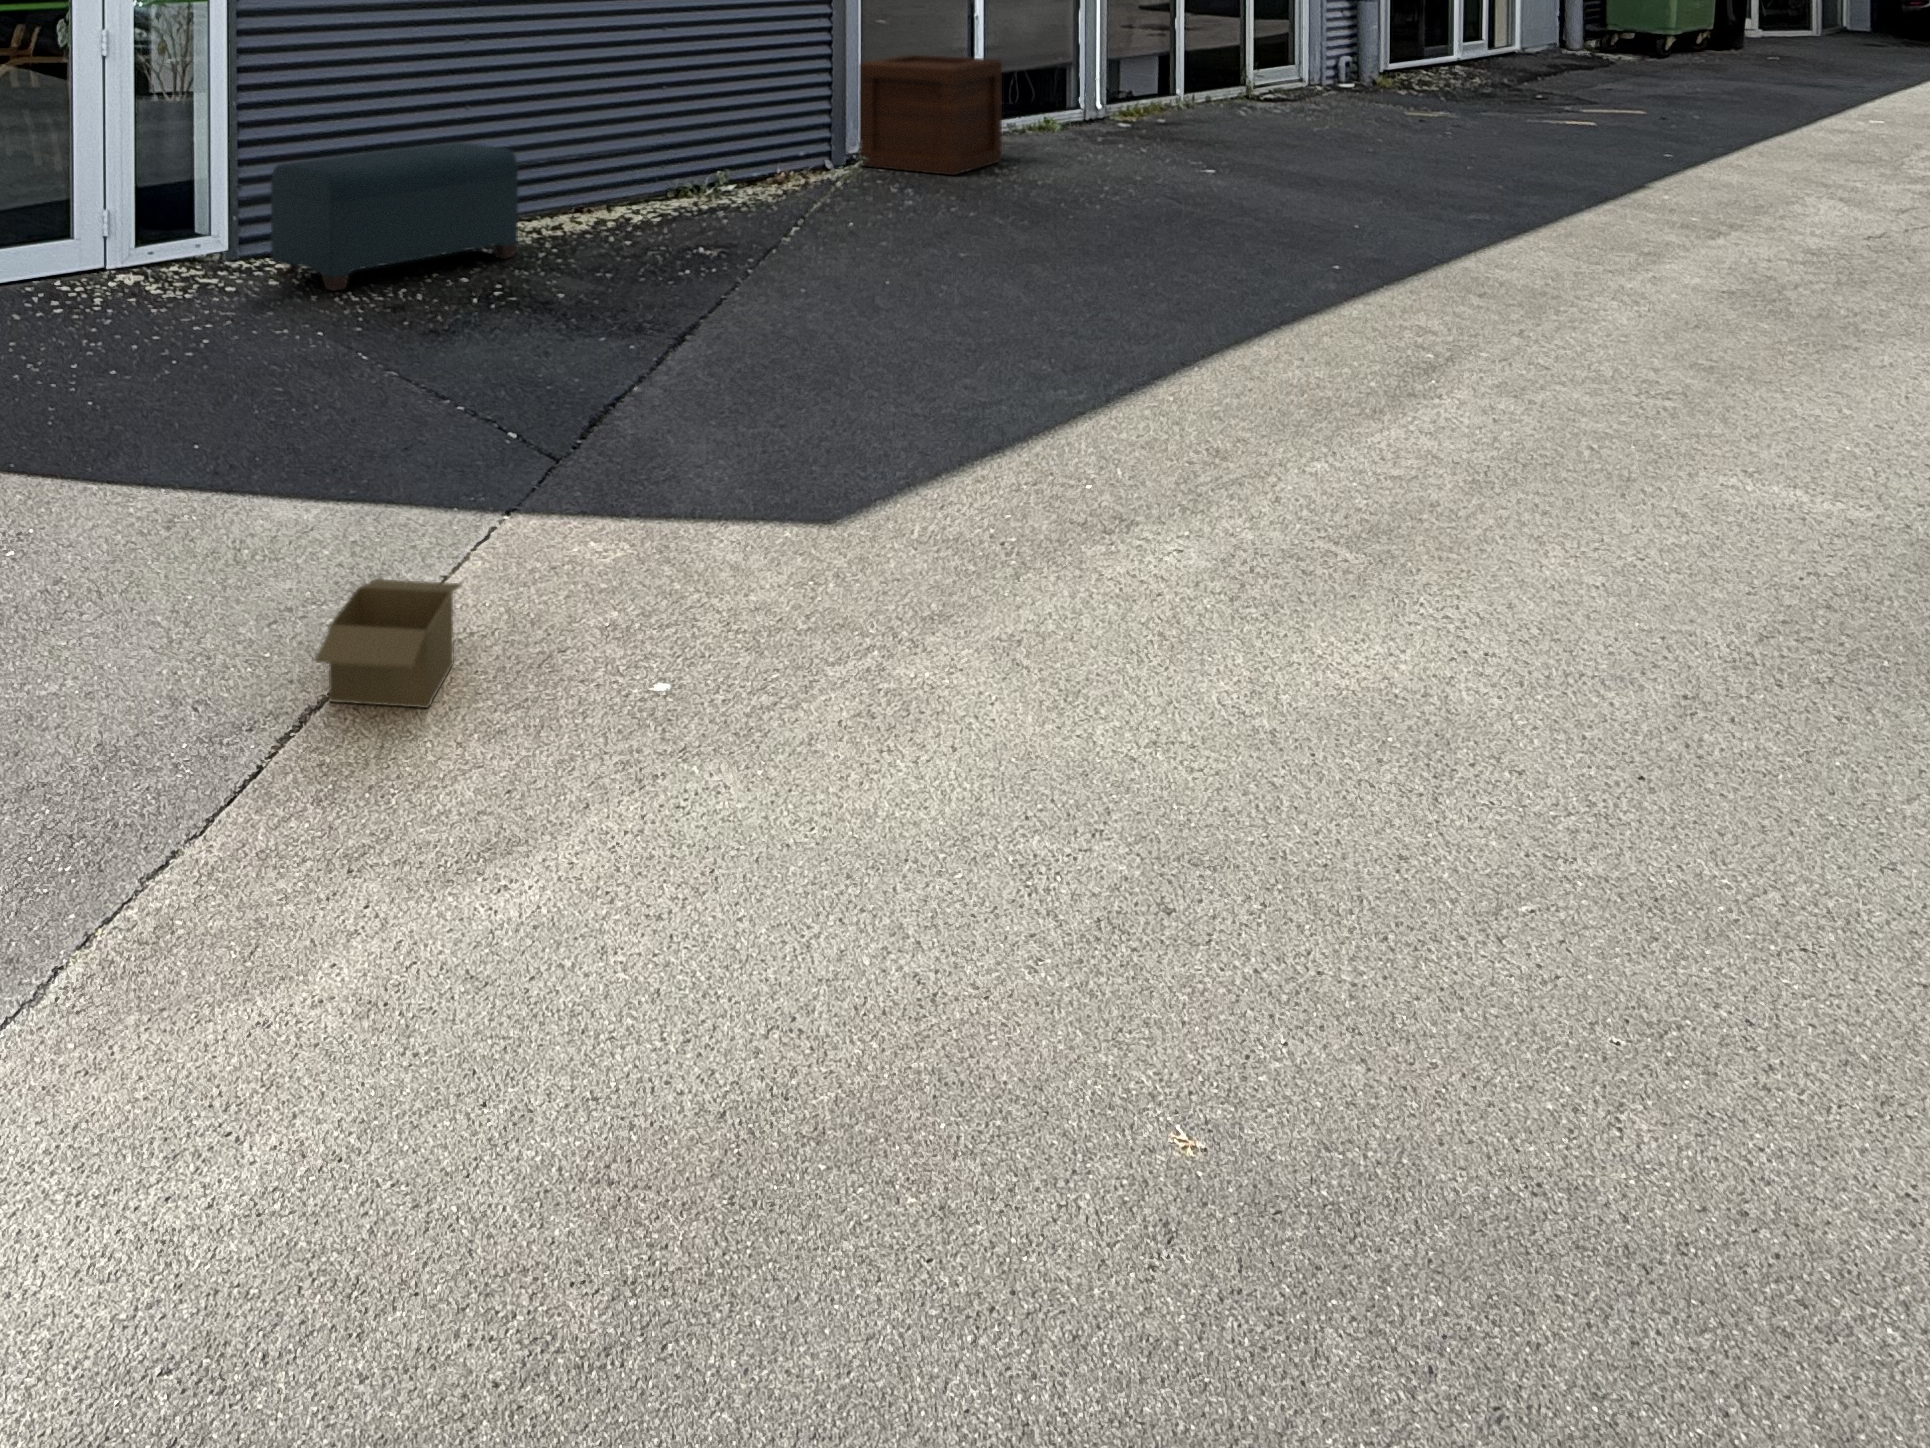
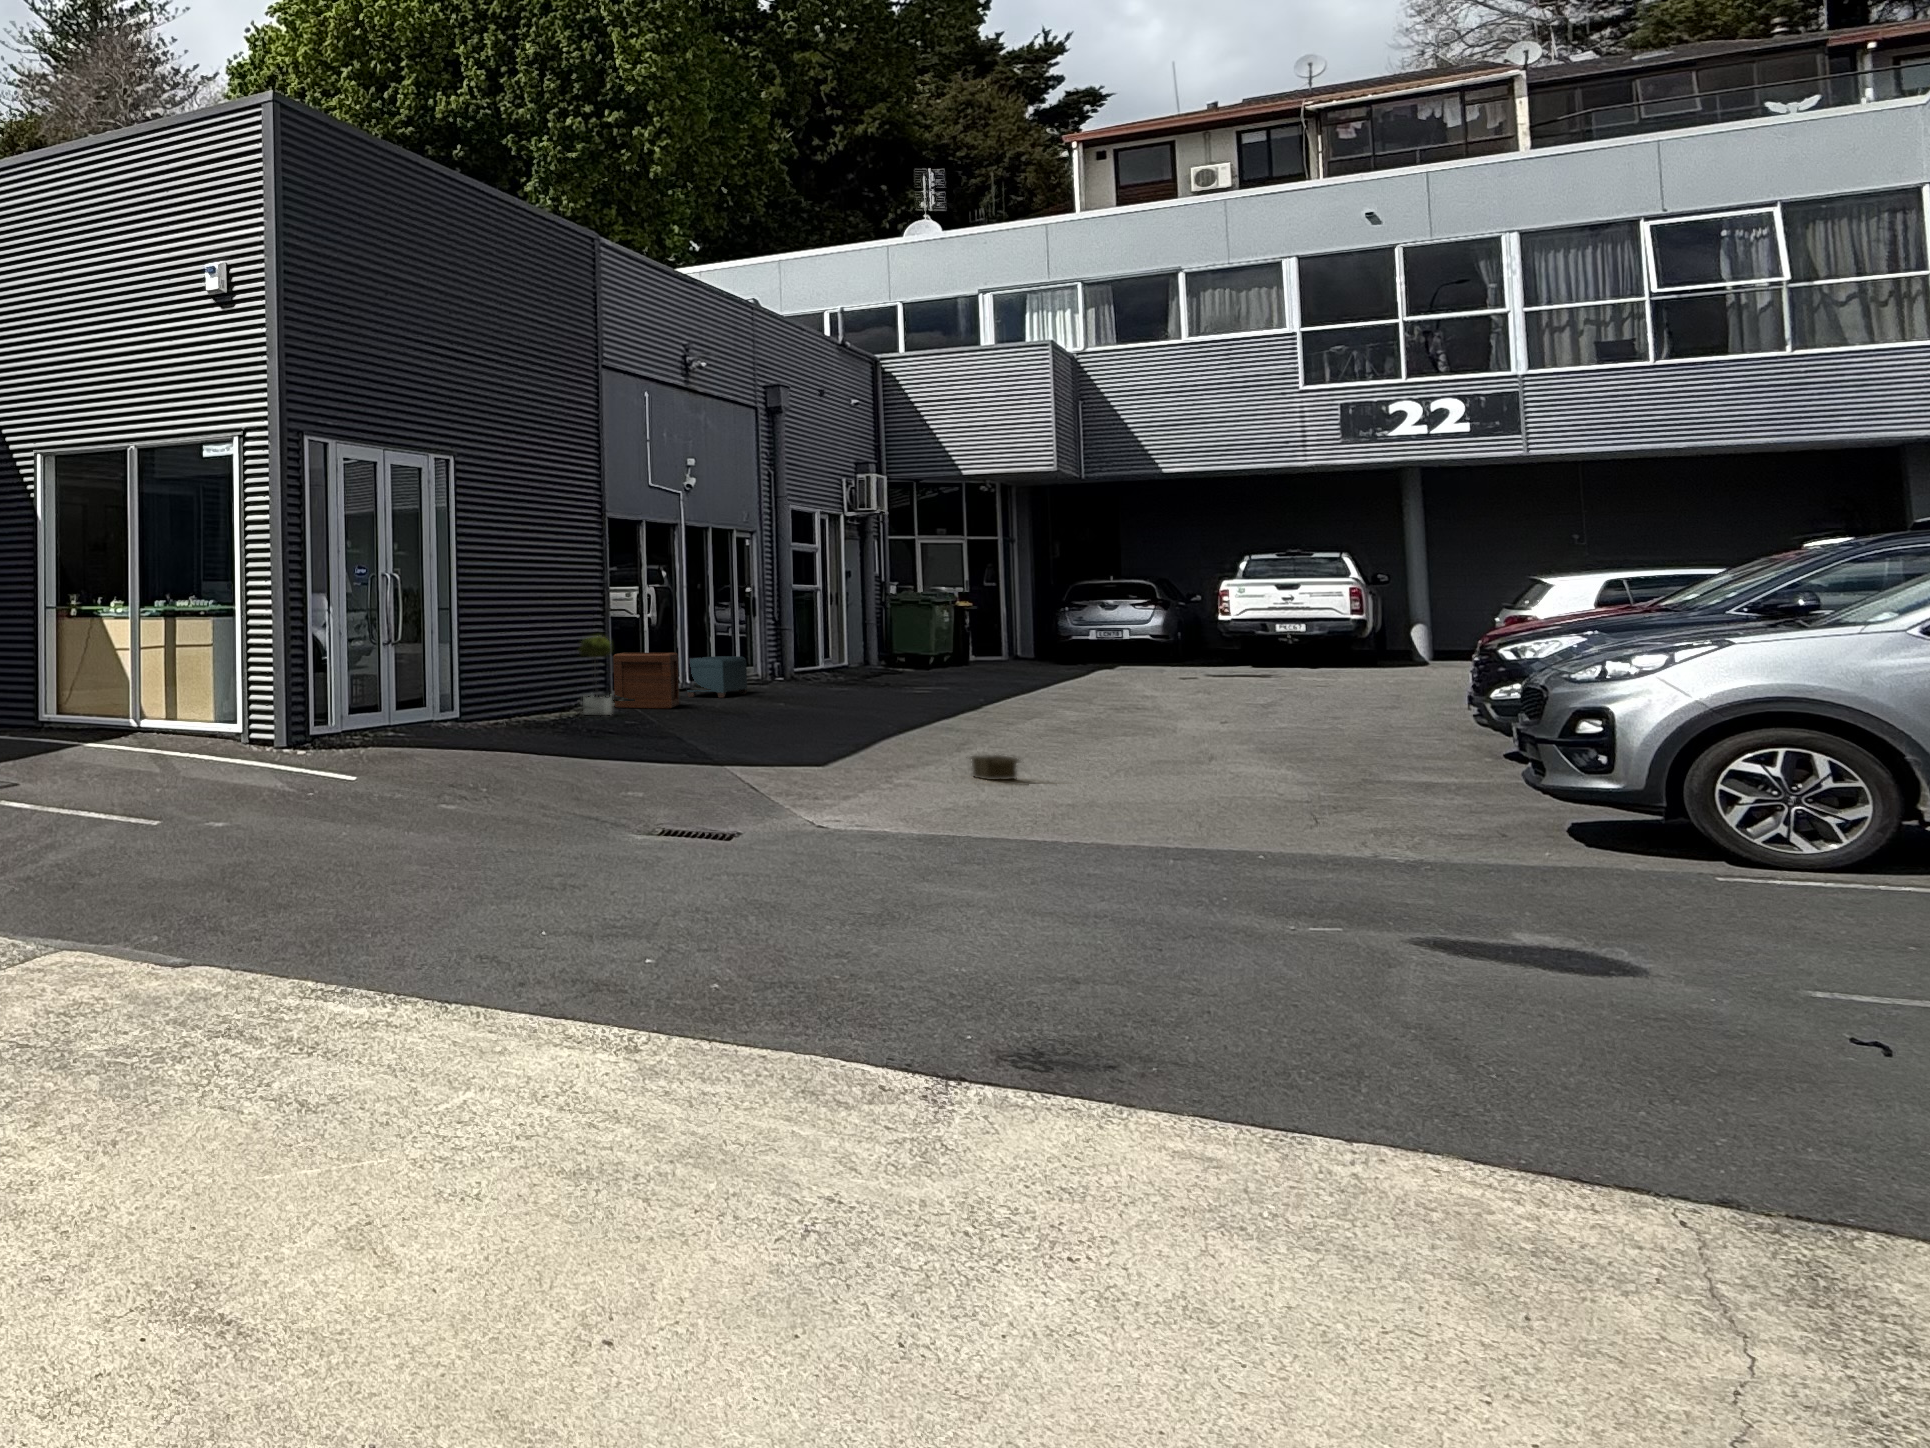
potted tree: none [713,34,787,201] -> present [579,636,612,715]
bench: present [271,142,518,291] -> present [687,656,747,698]
cardboard box: present [315,579,461,708] -> present [971,755,1019,780]

